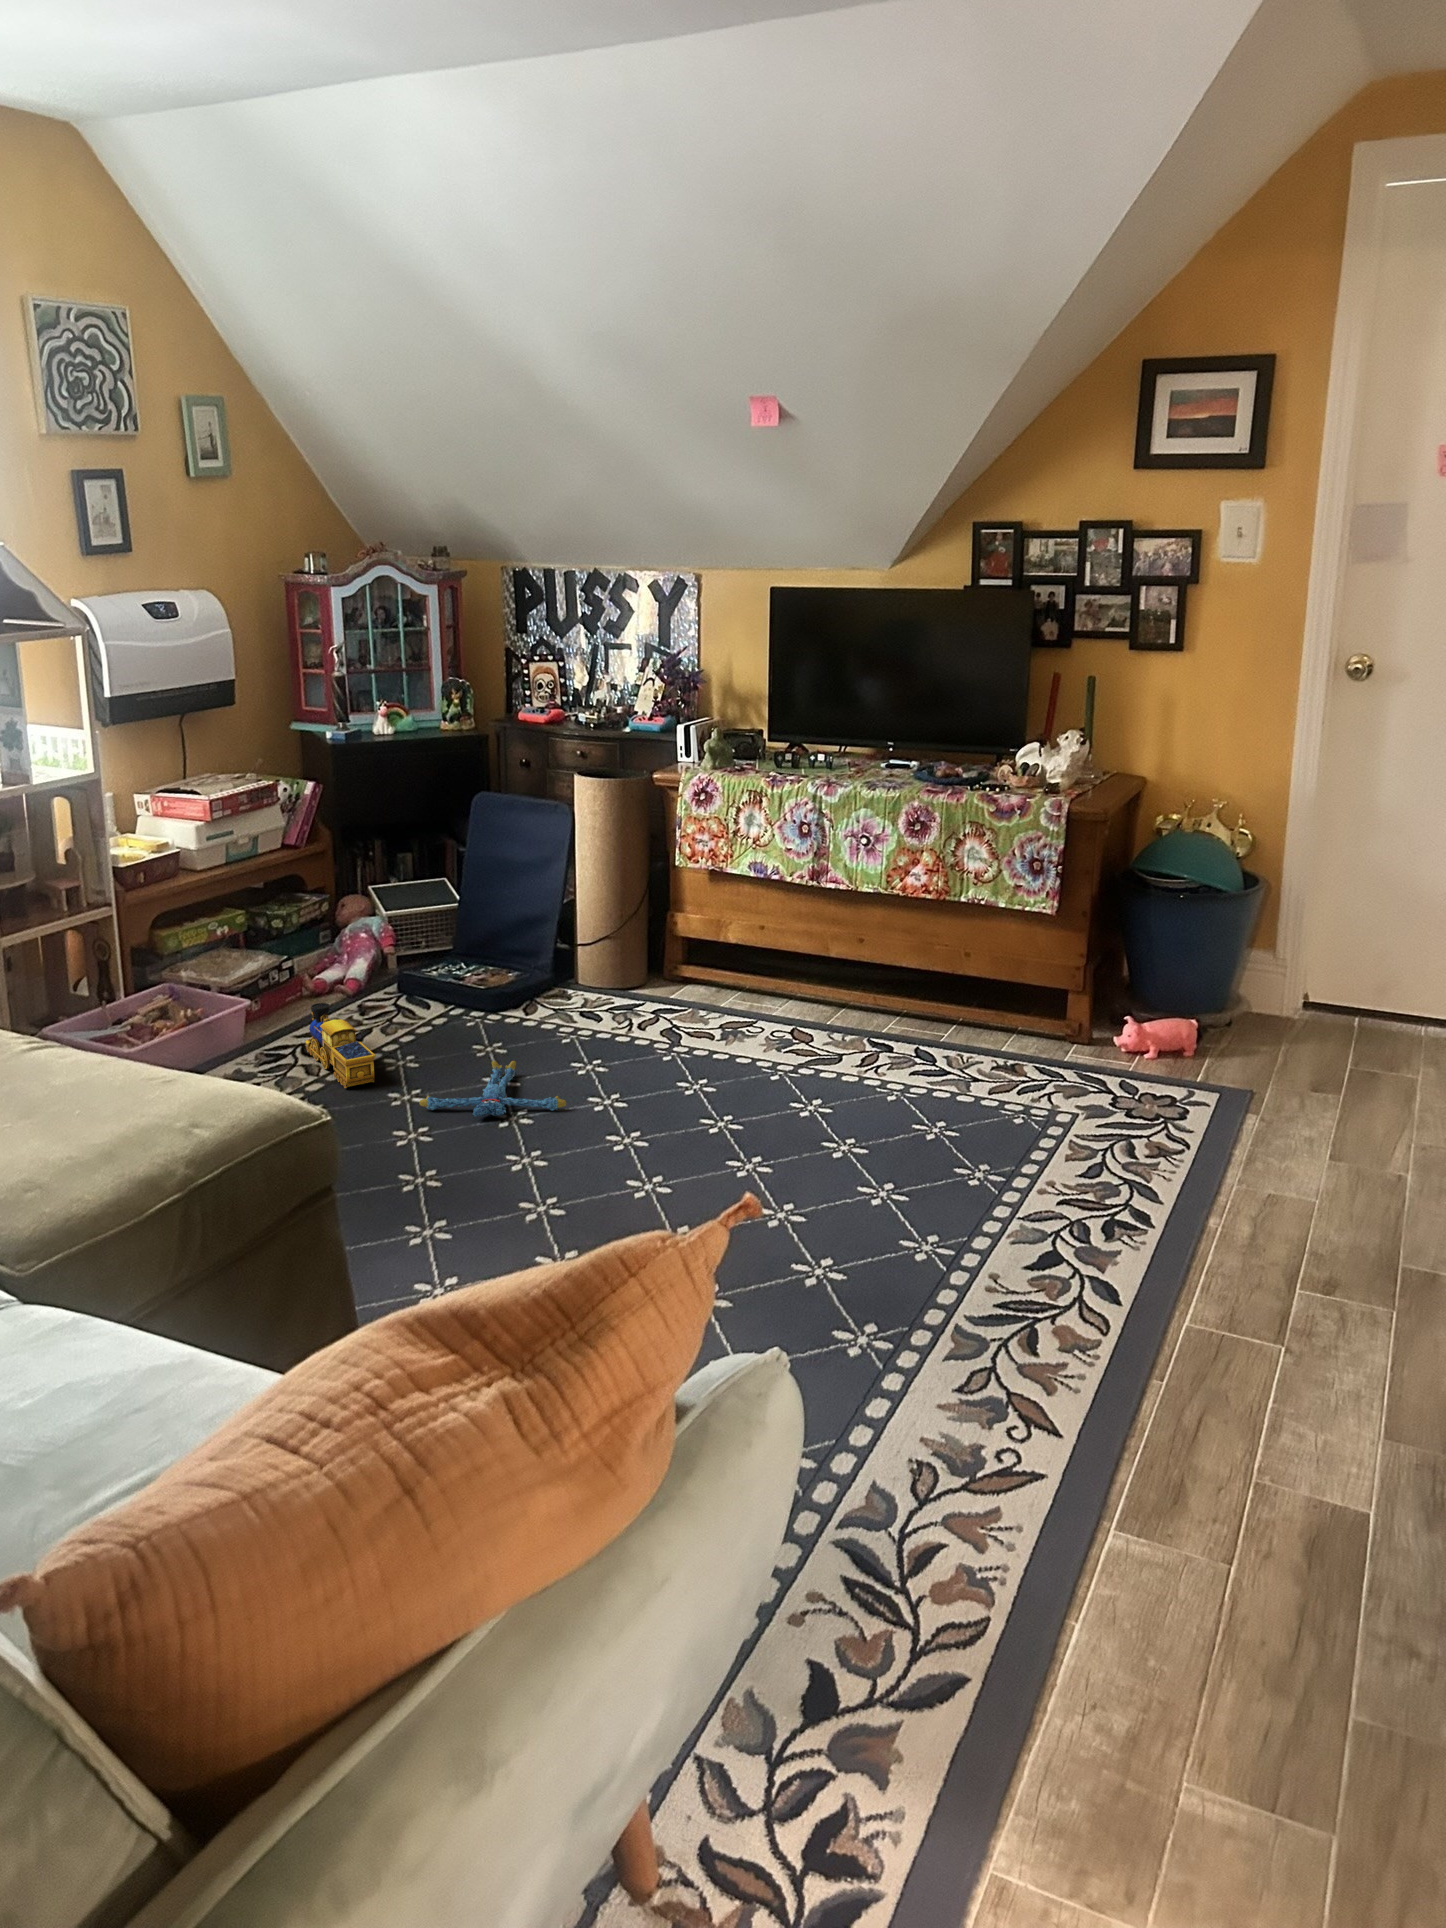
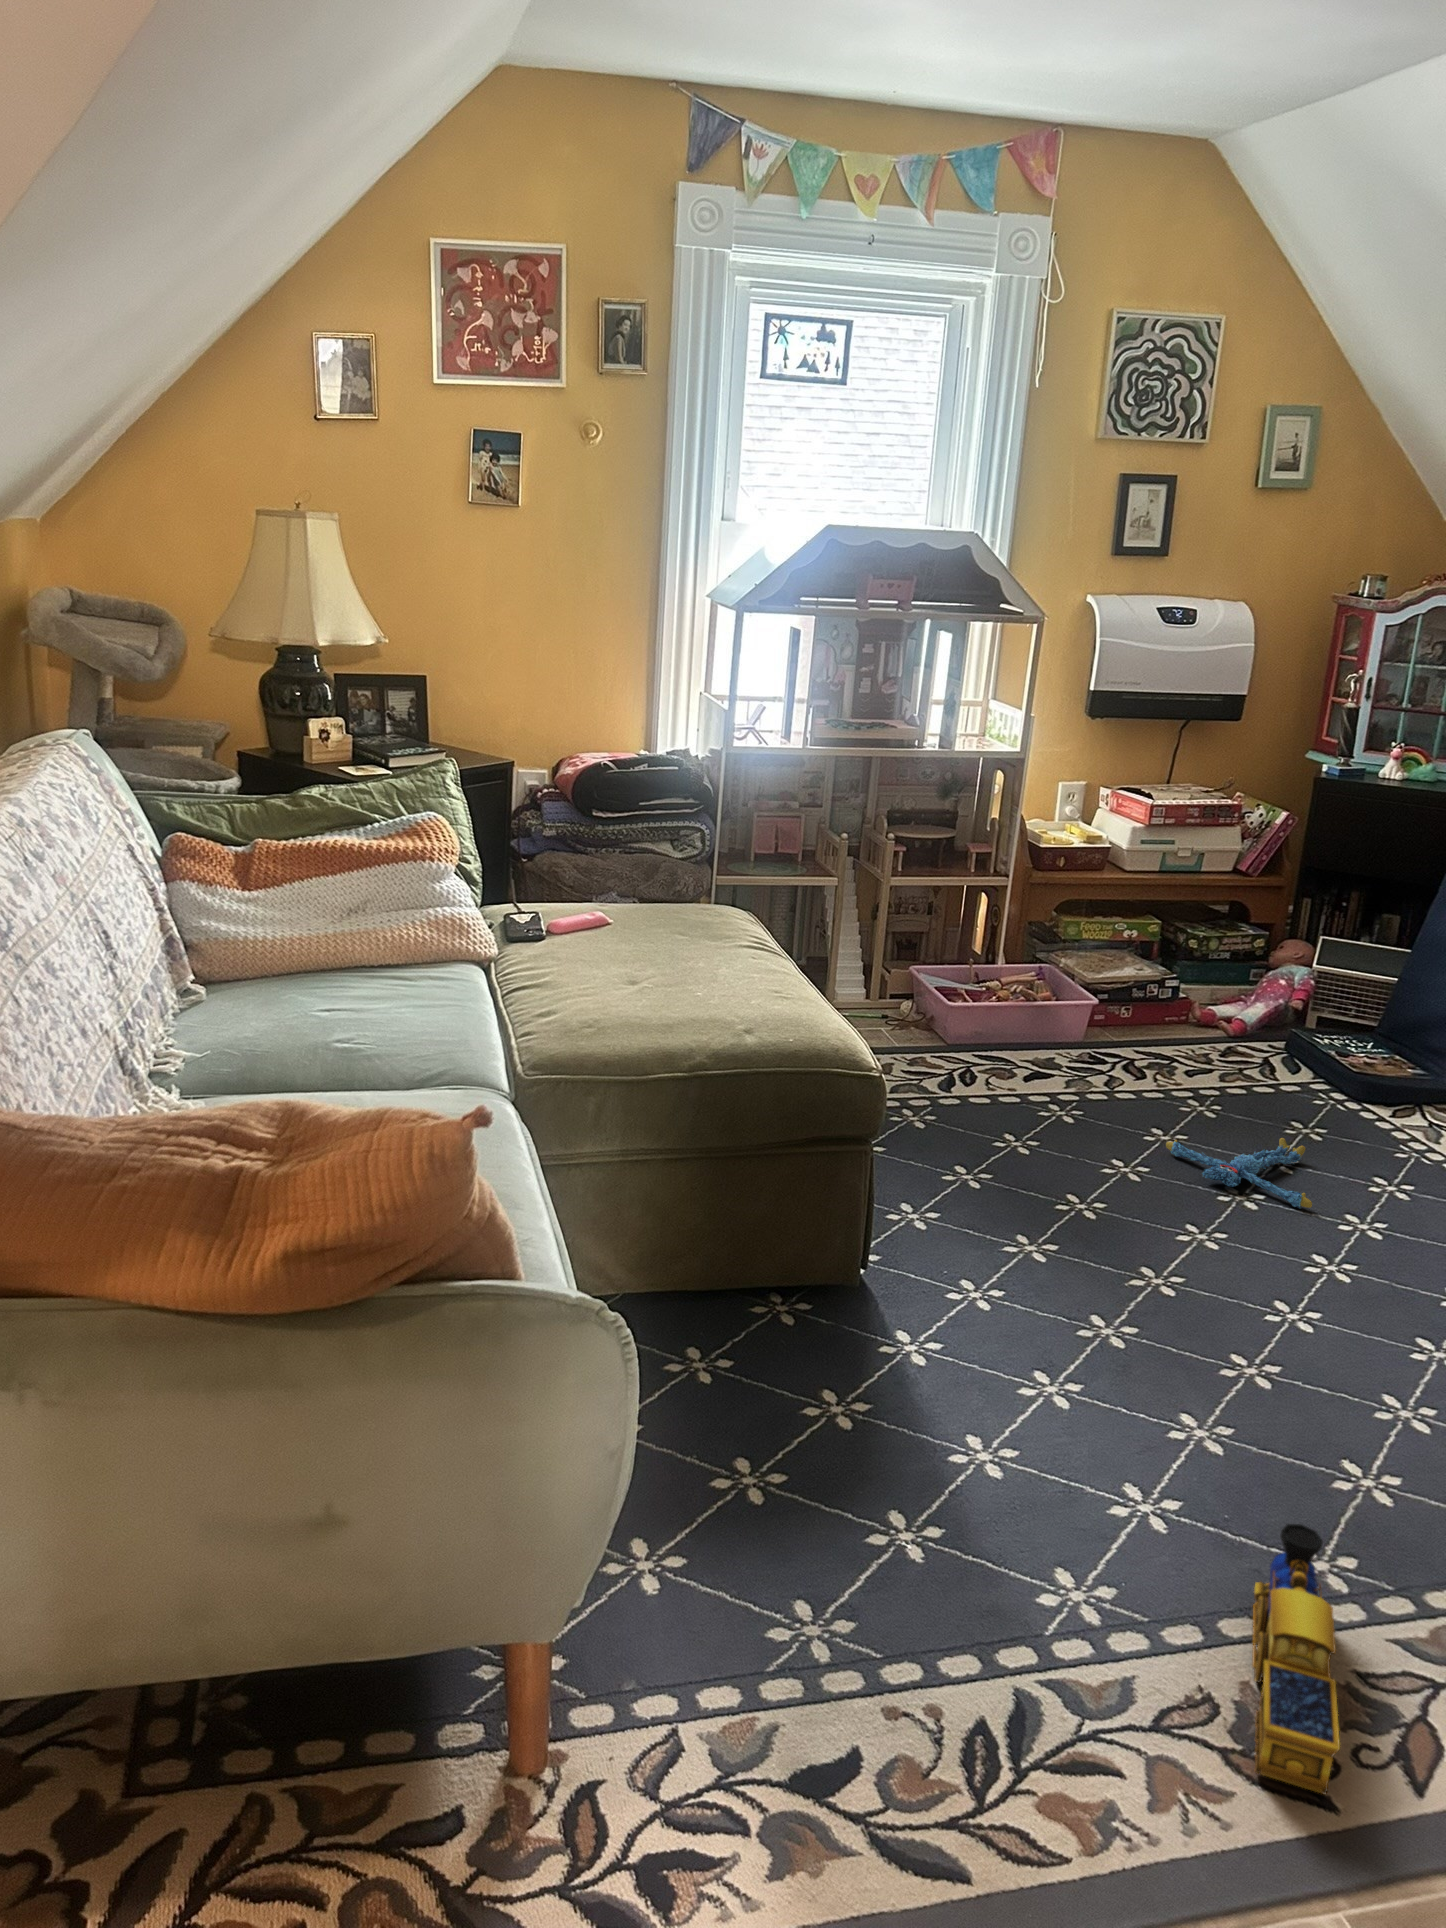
toy train: present [305,1003,375,1088] -> present [1252,1524,1340,1794]

